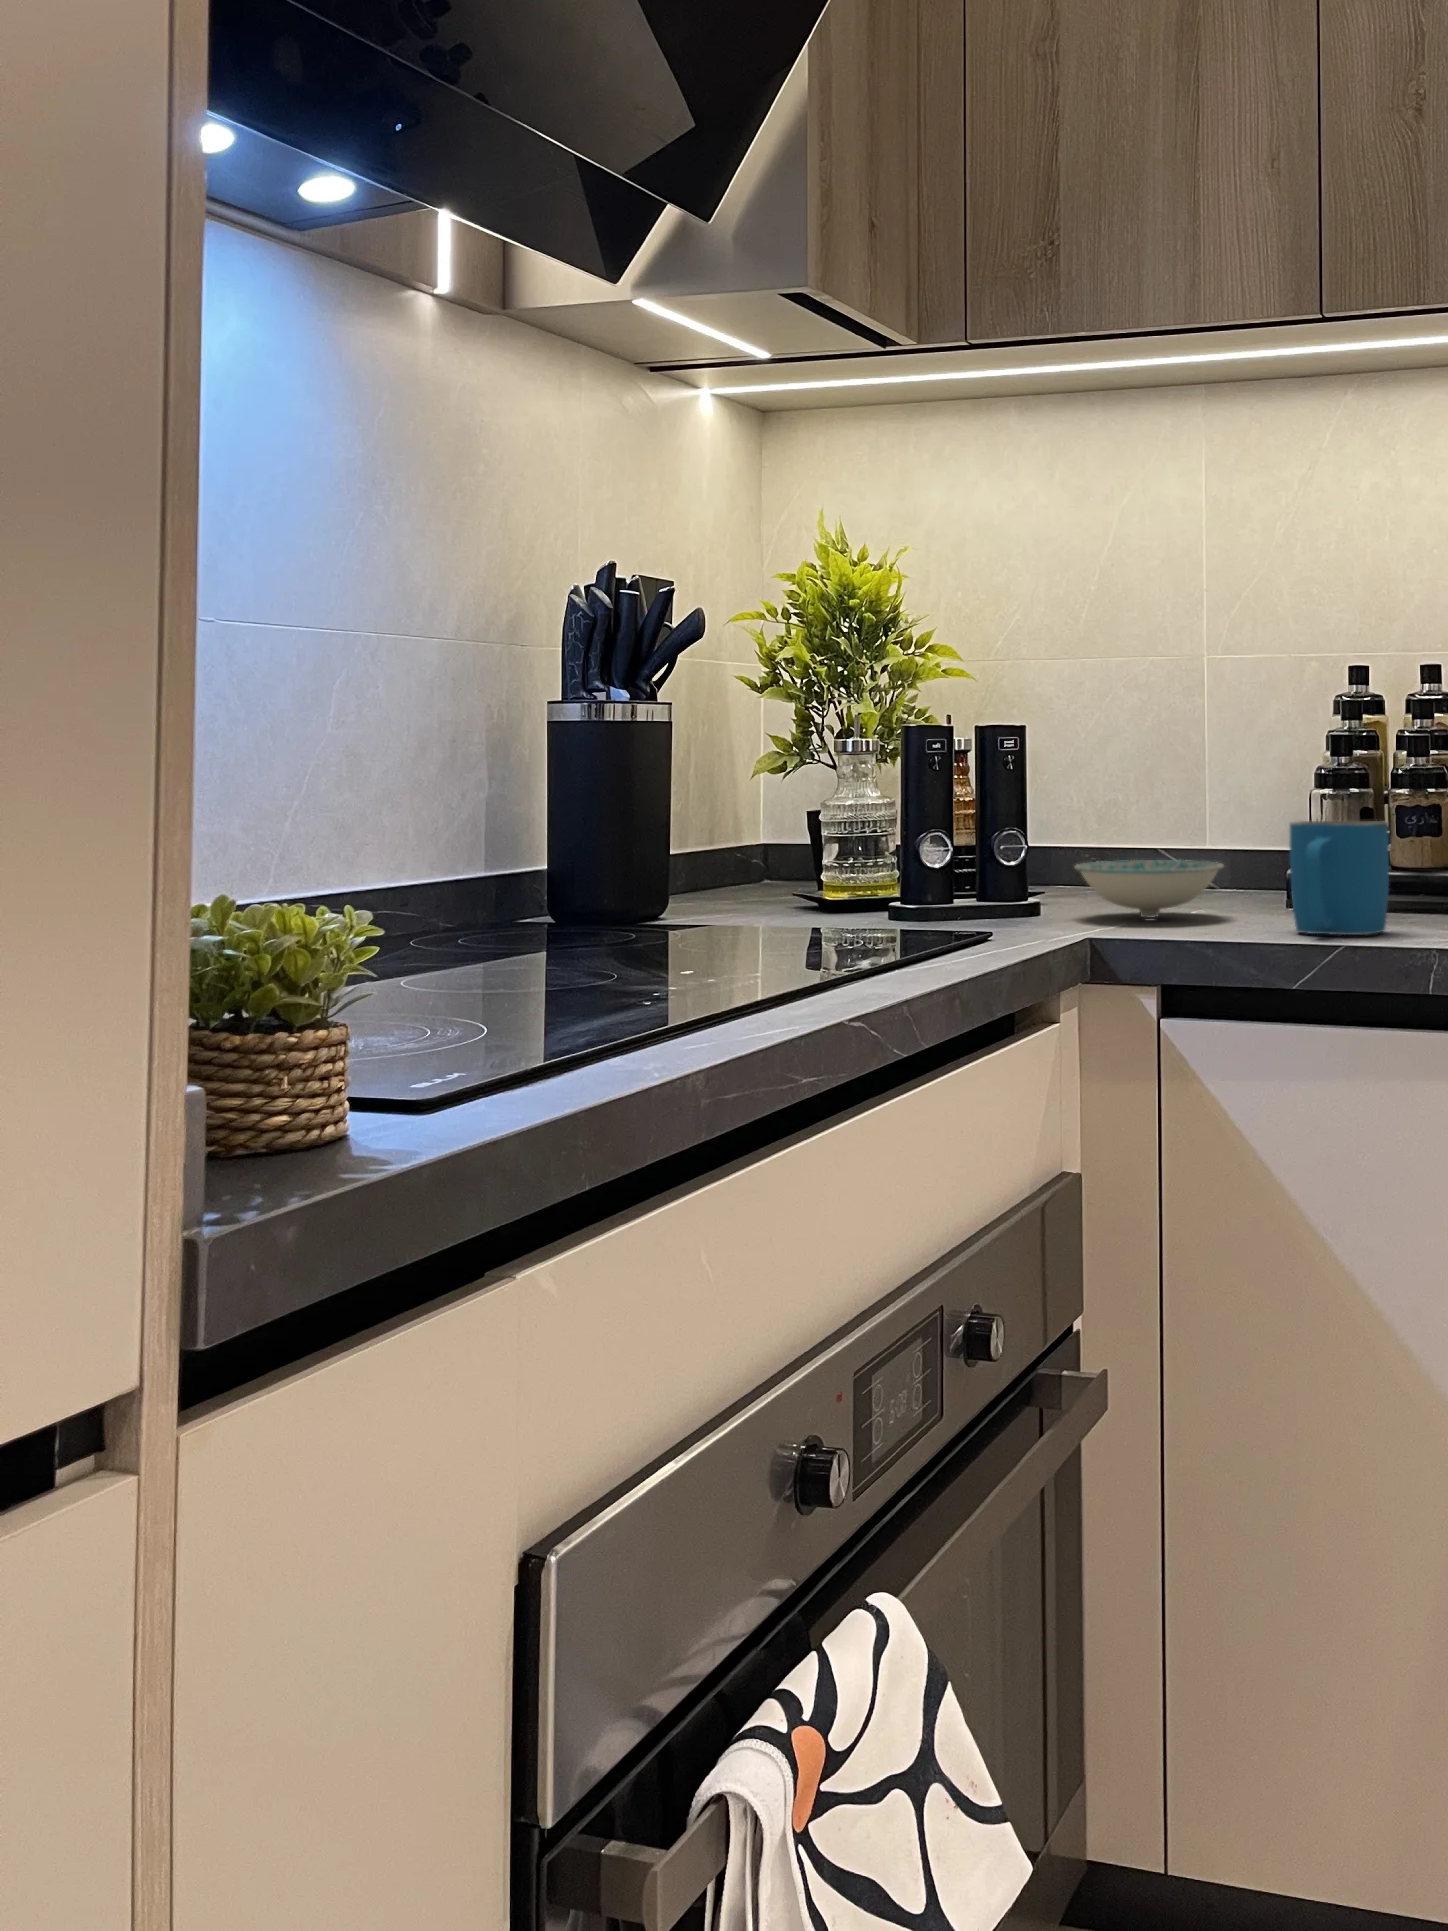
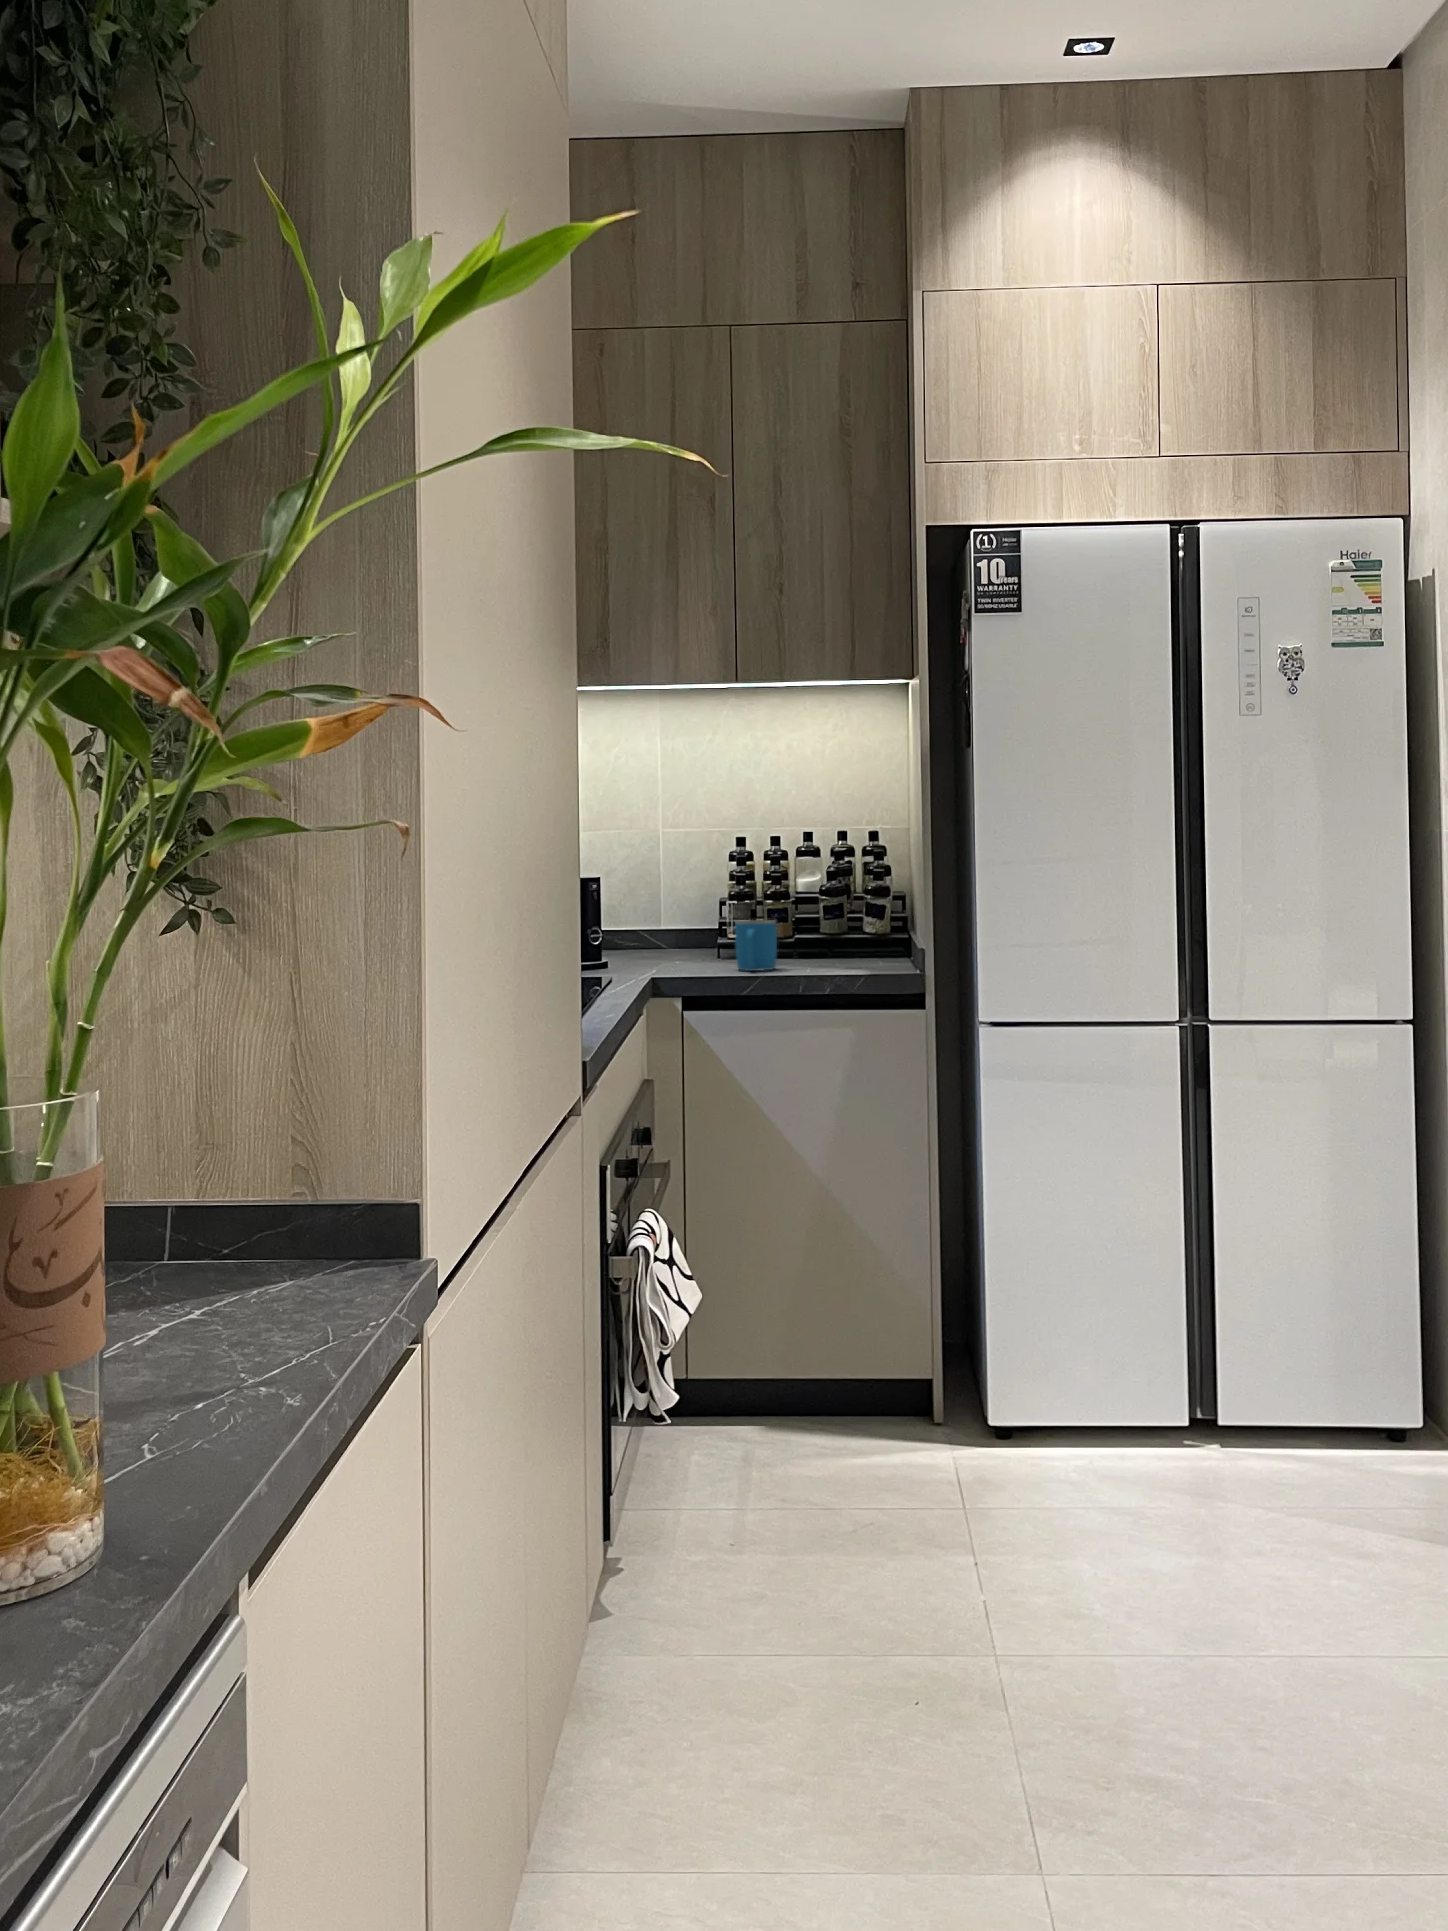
ceramic bowl: present [1074,860,1224,918] -> none [628,939,697,966]

